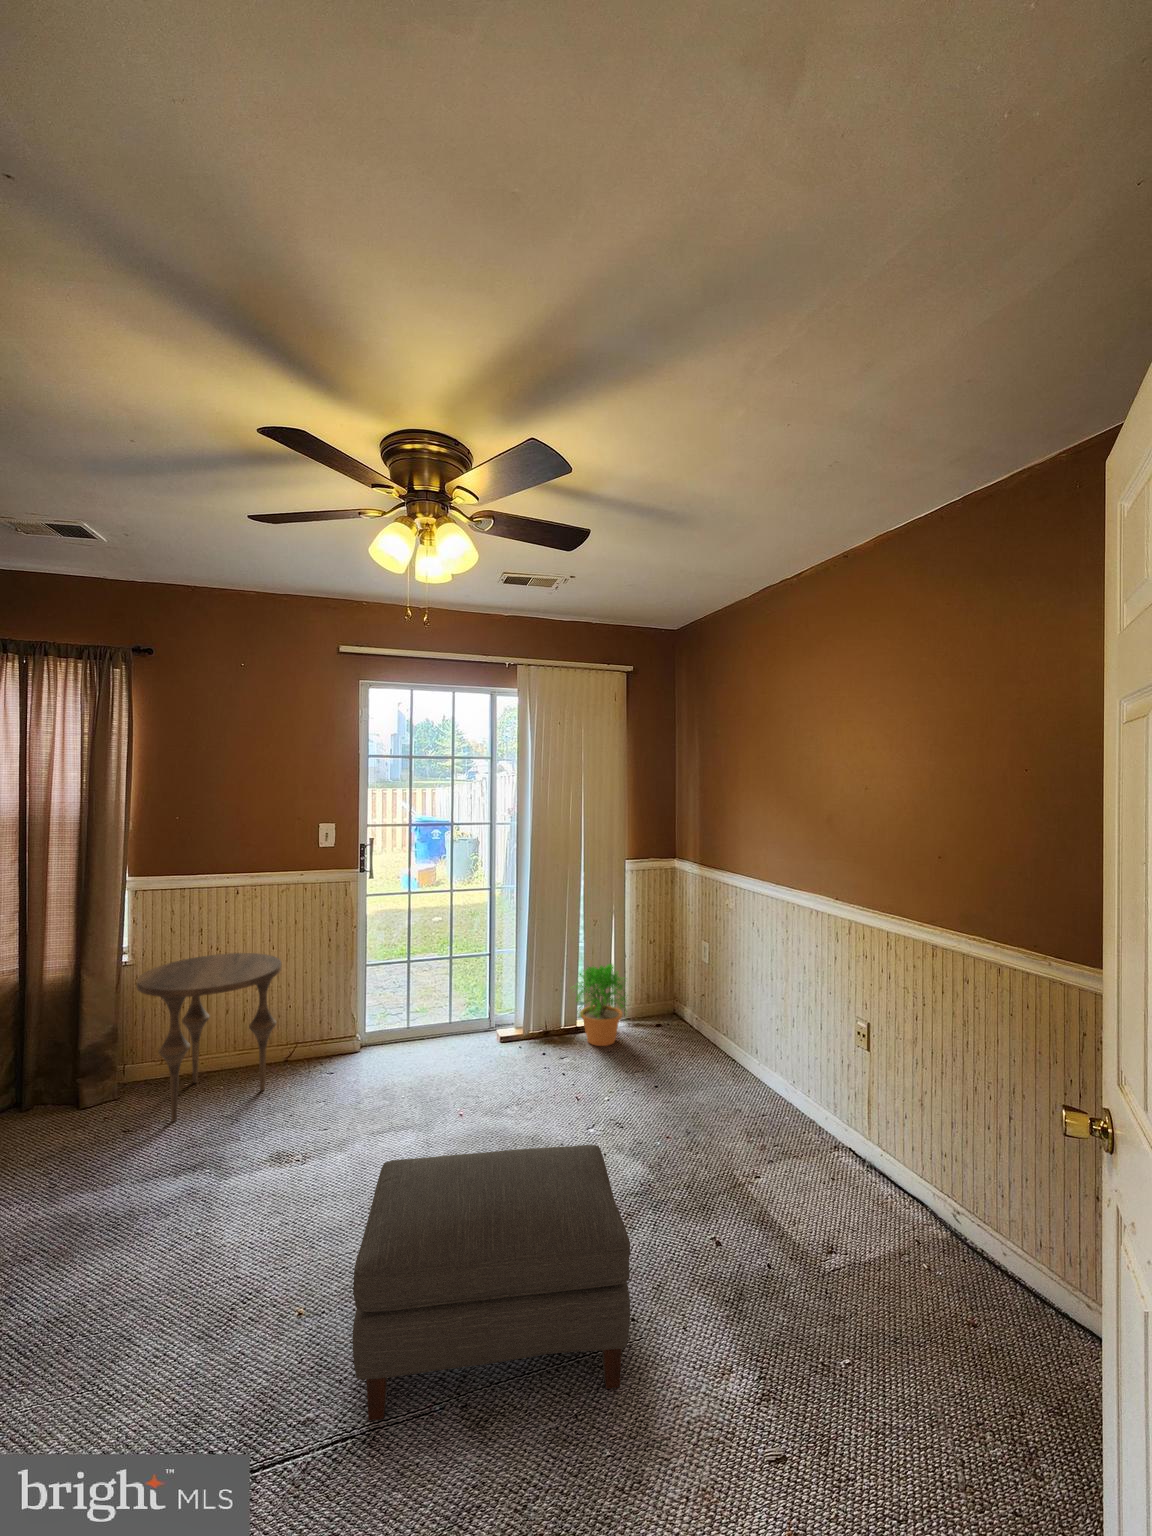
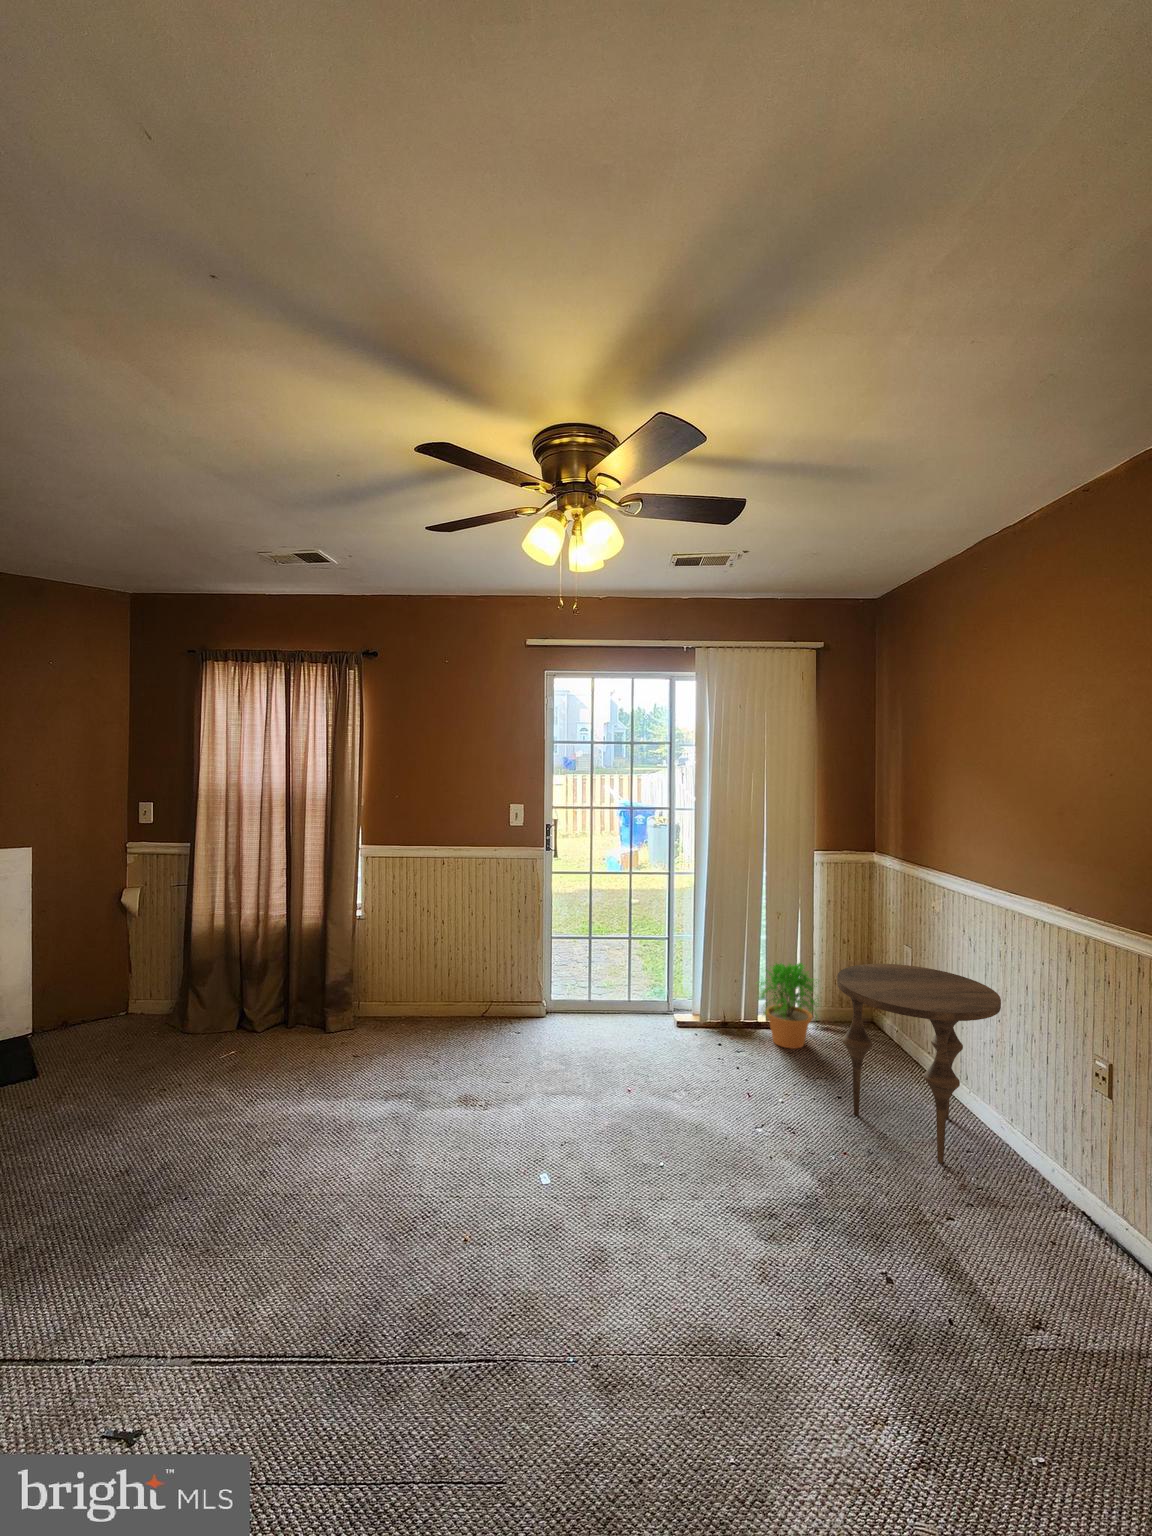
side table: present [137,953,281,1121] -> present [837,964,1001,1163]
ottoman: present [353,1145,630,1420] -> none [498,1122,769,1398]

